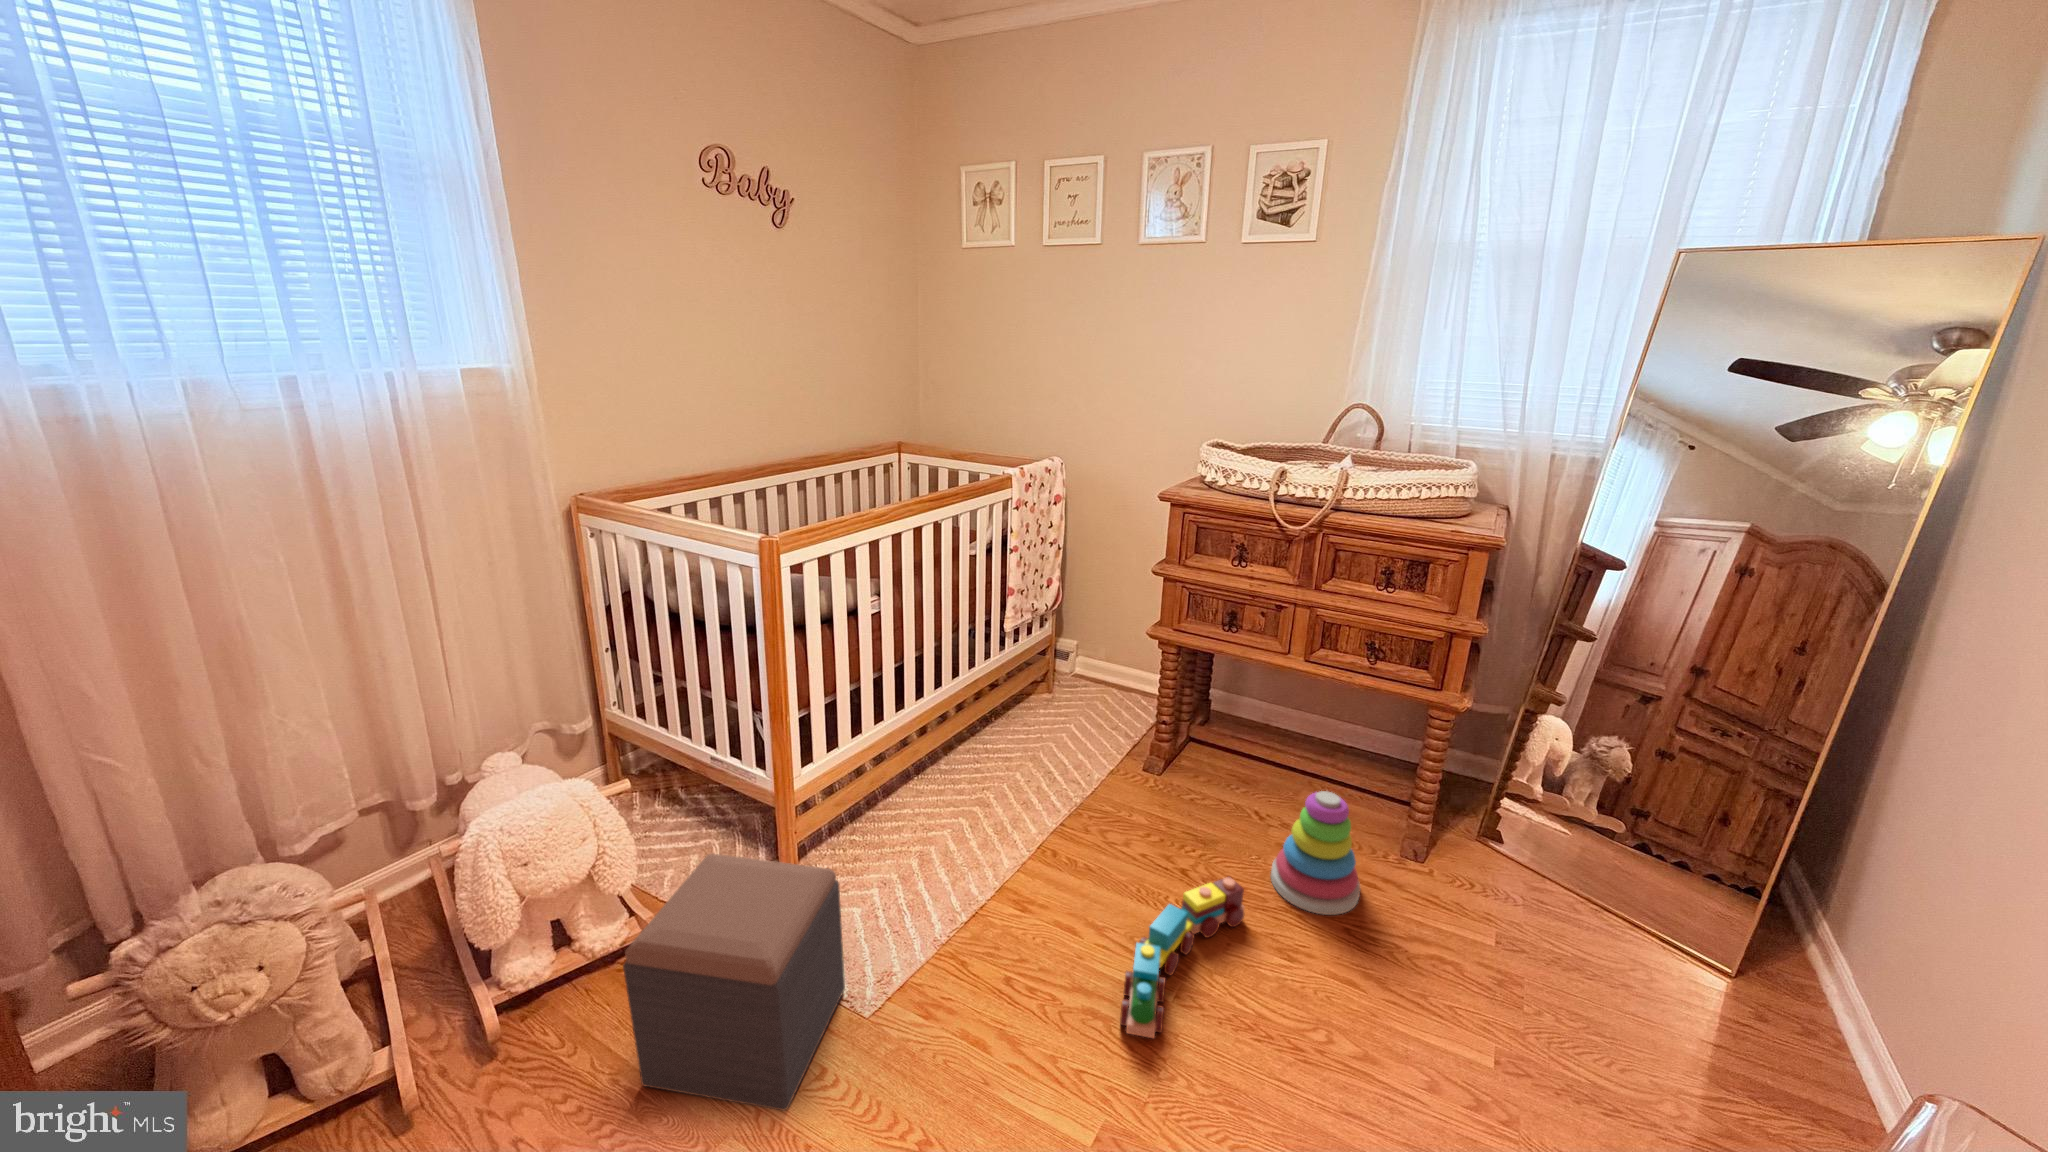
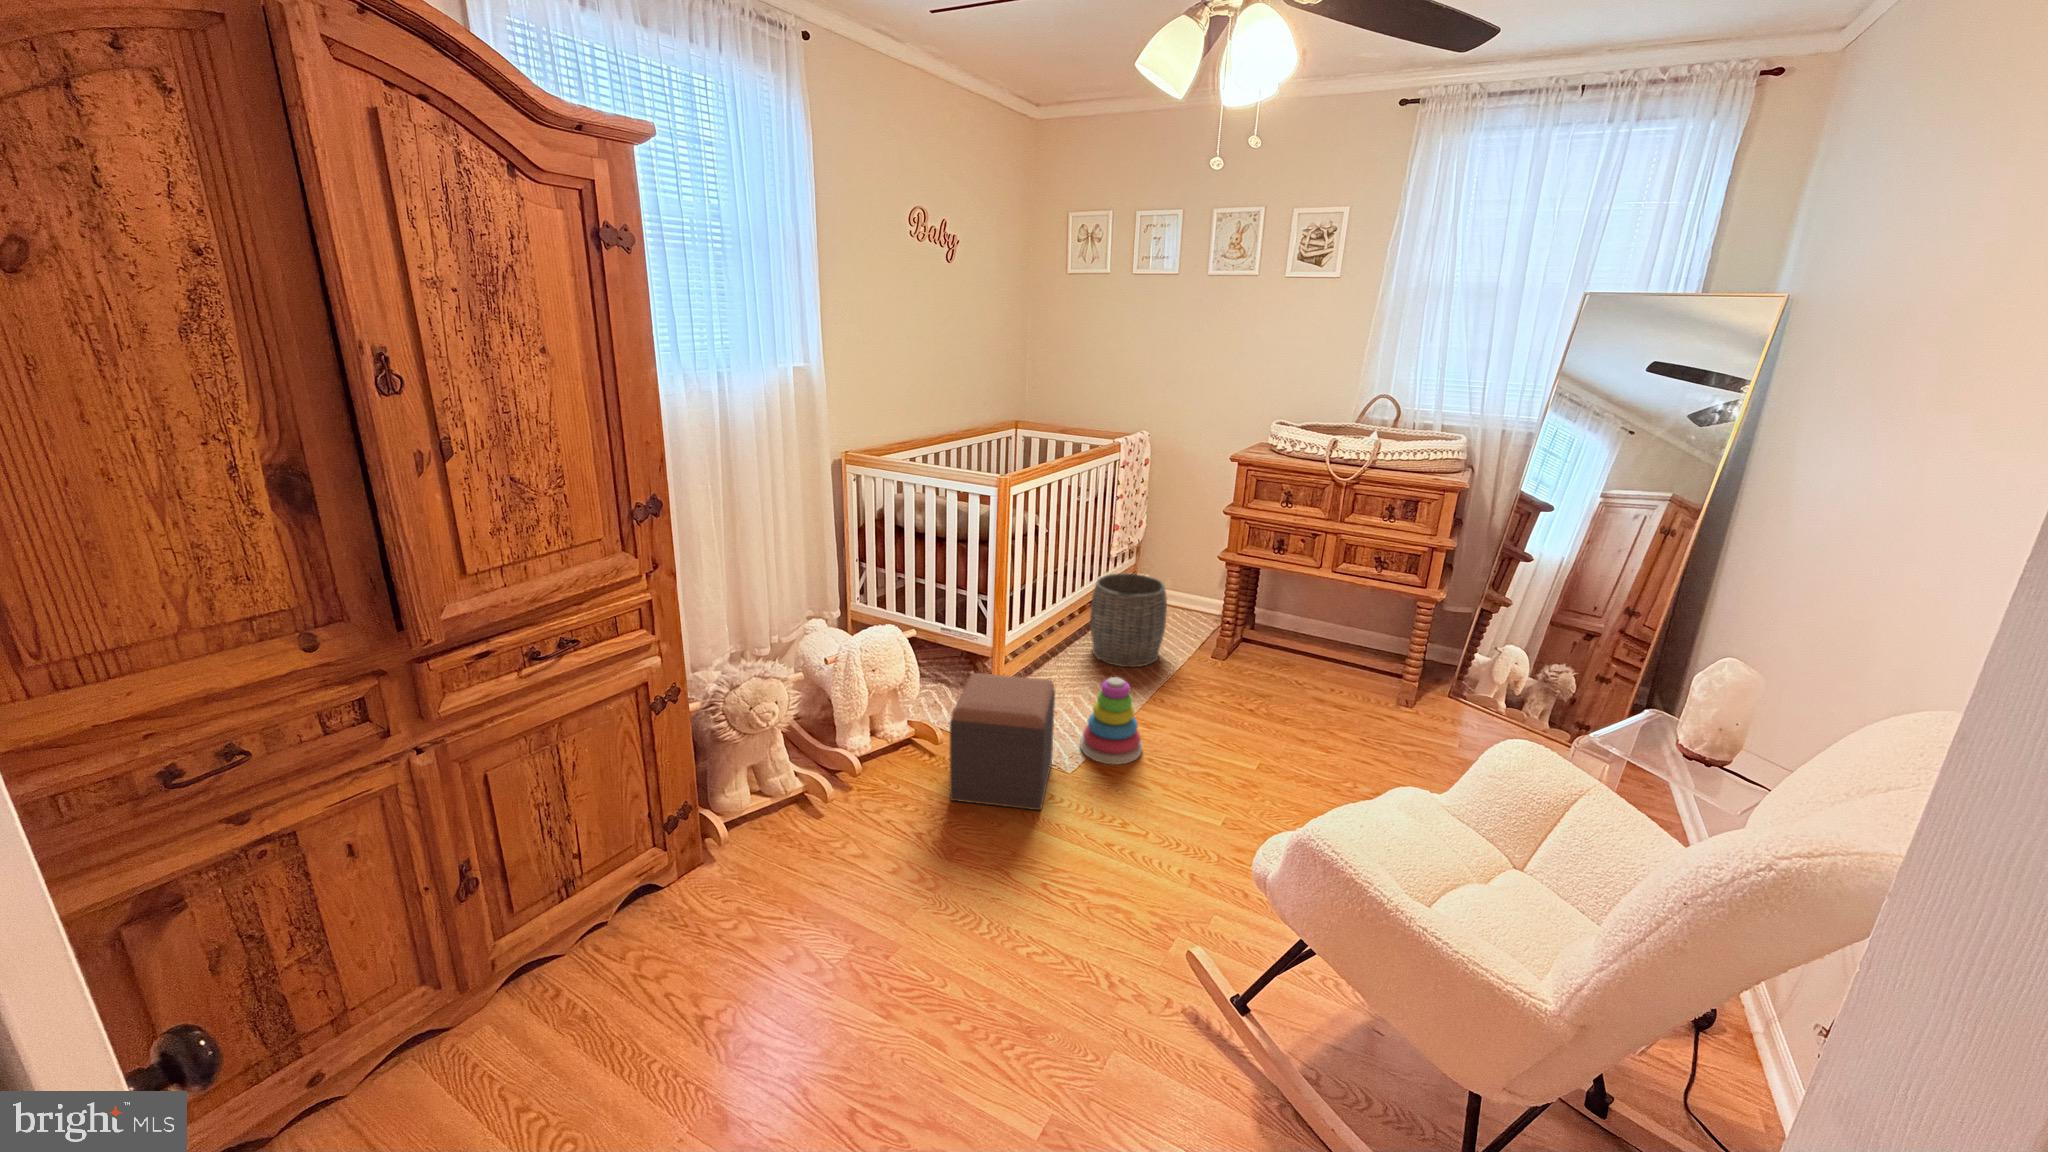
woven basket: none [971,653,1077,790] -> present [1090,573,1167,667]
stacking toy: present [1271,791,1360,915] -> present [1080,677,1142,764]
toy train: present [1120,877,1244,1038] -> none [1225,706,1296,783]

